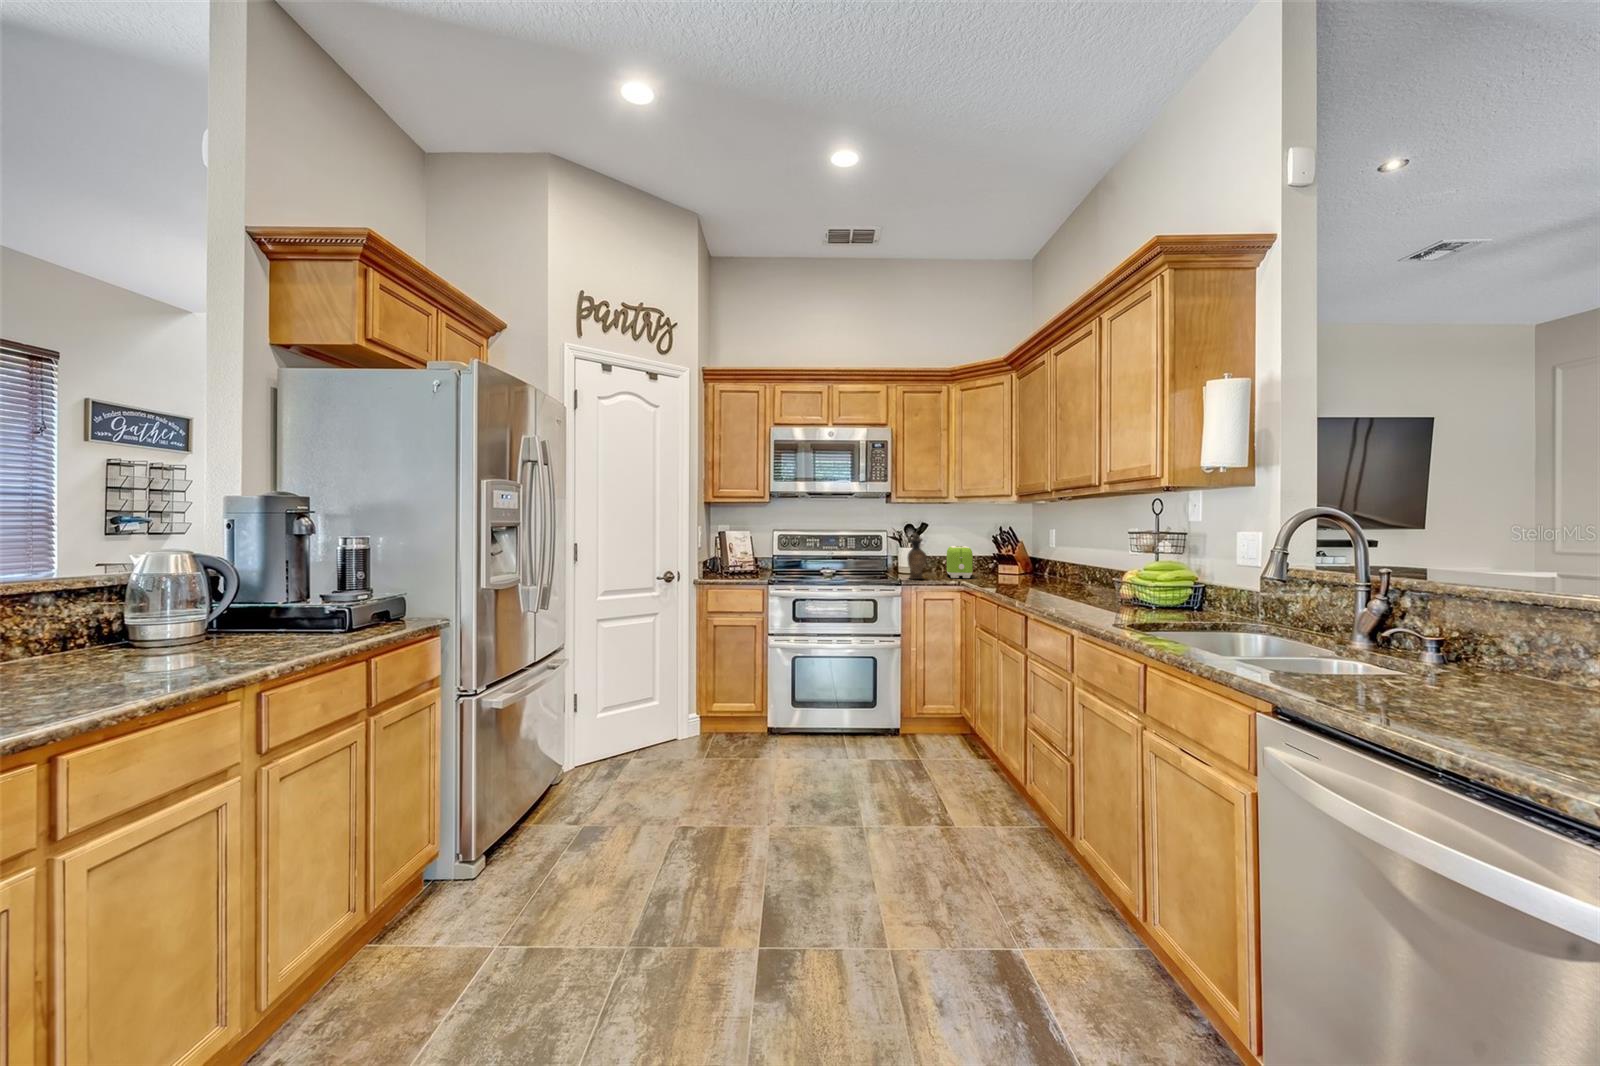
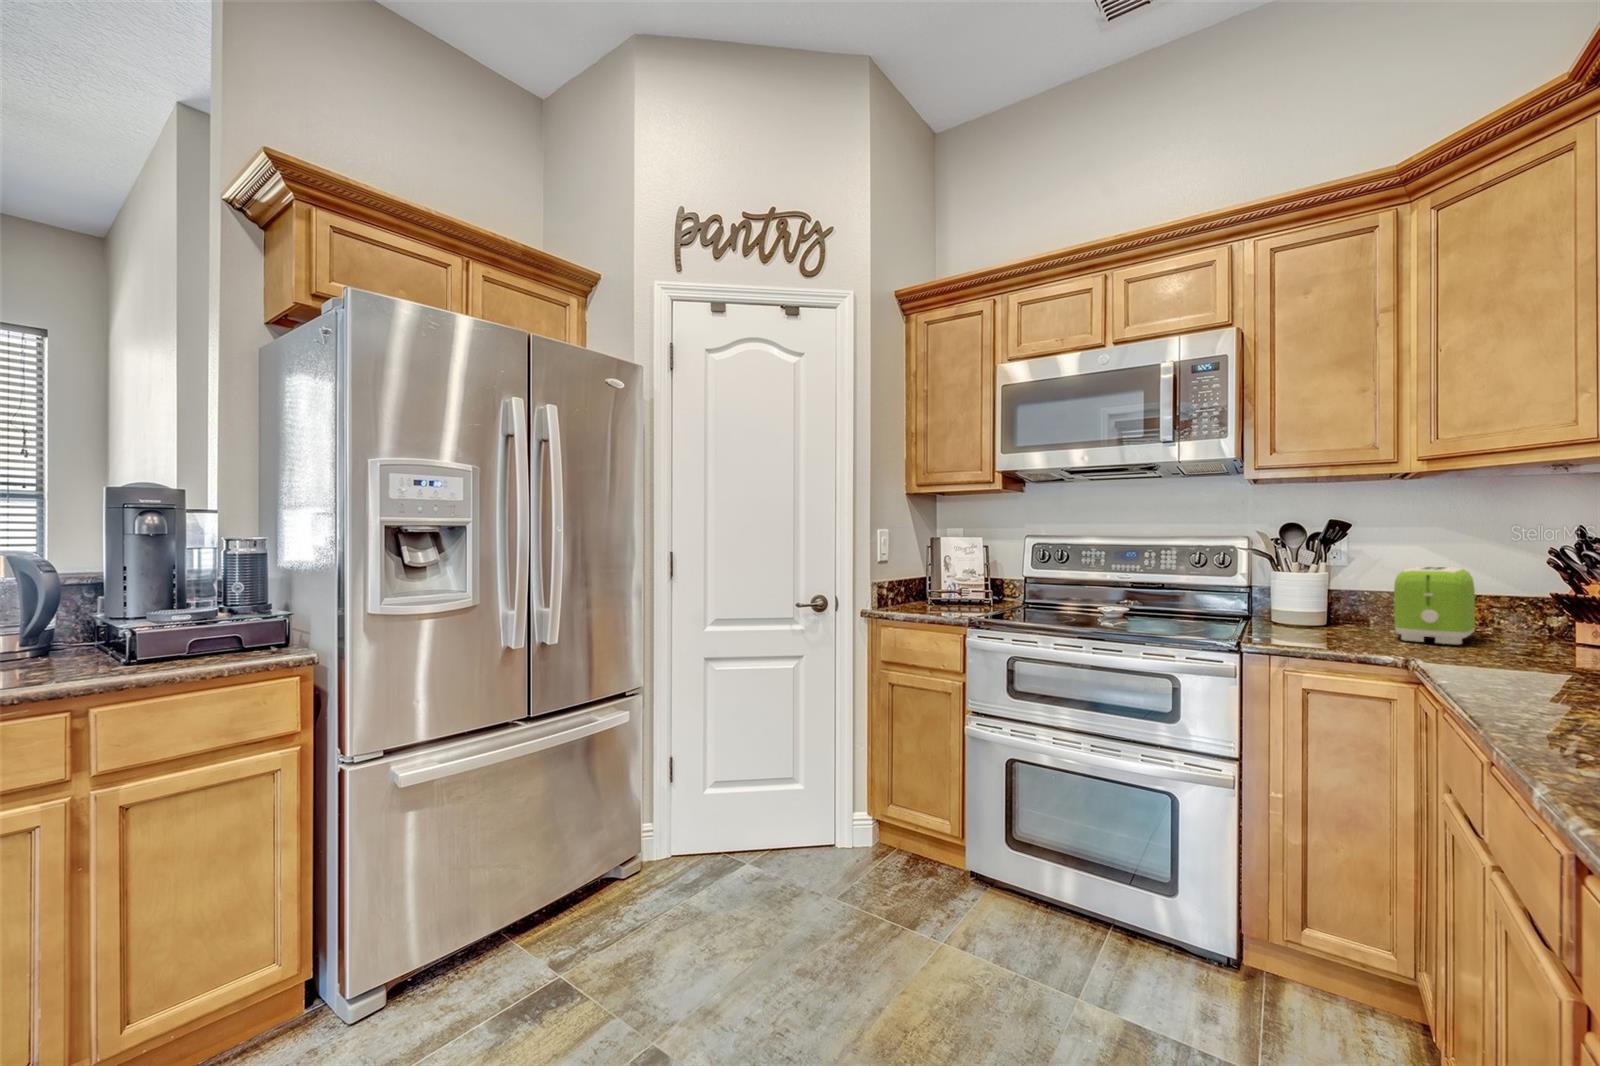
ceramic pitcher: present [908,533,927,579] -> none [1269,537,1320,637]

